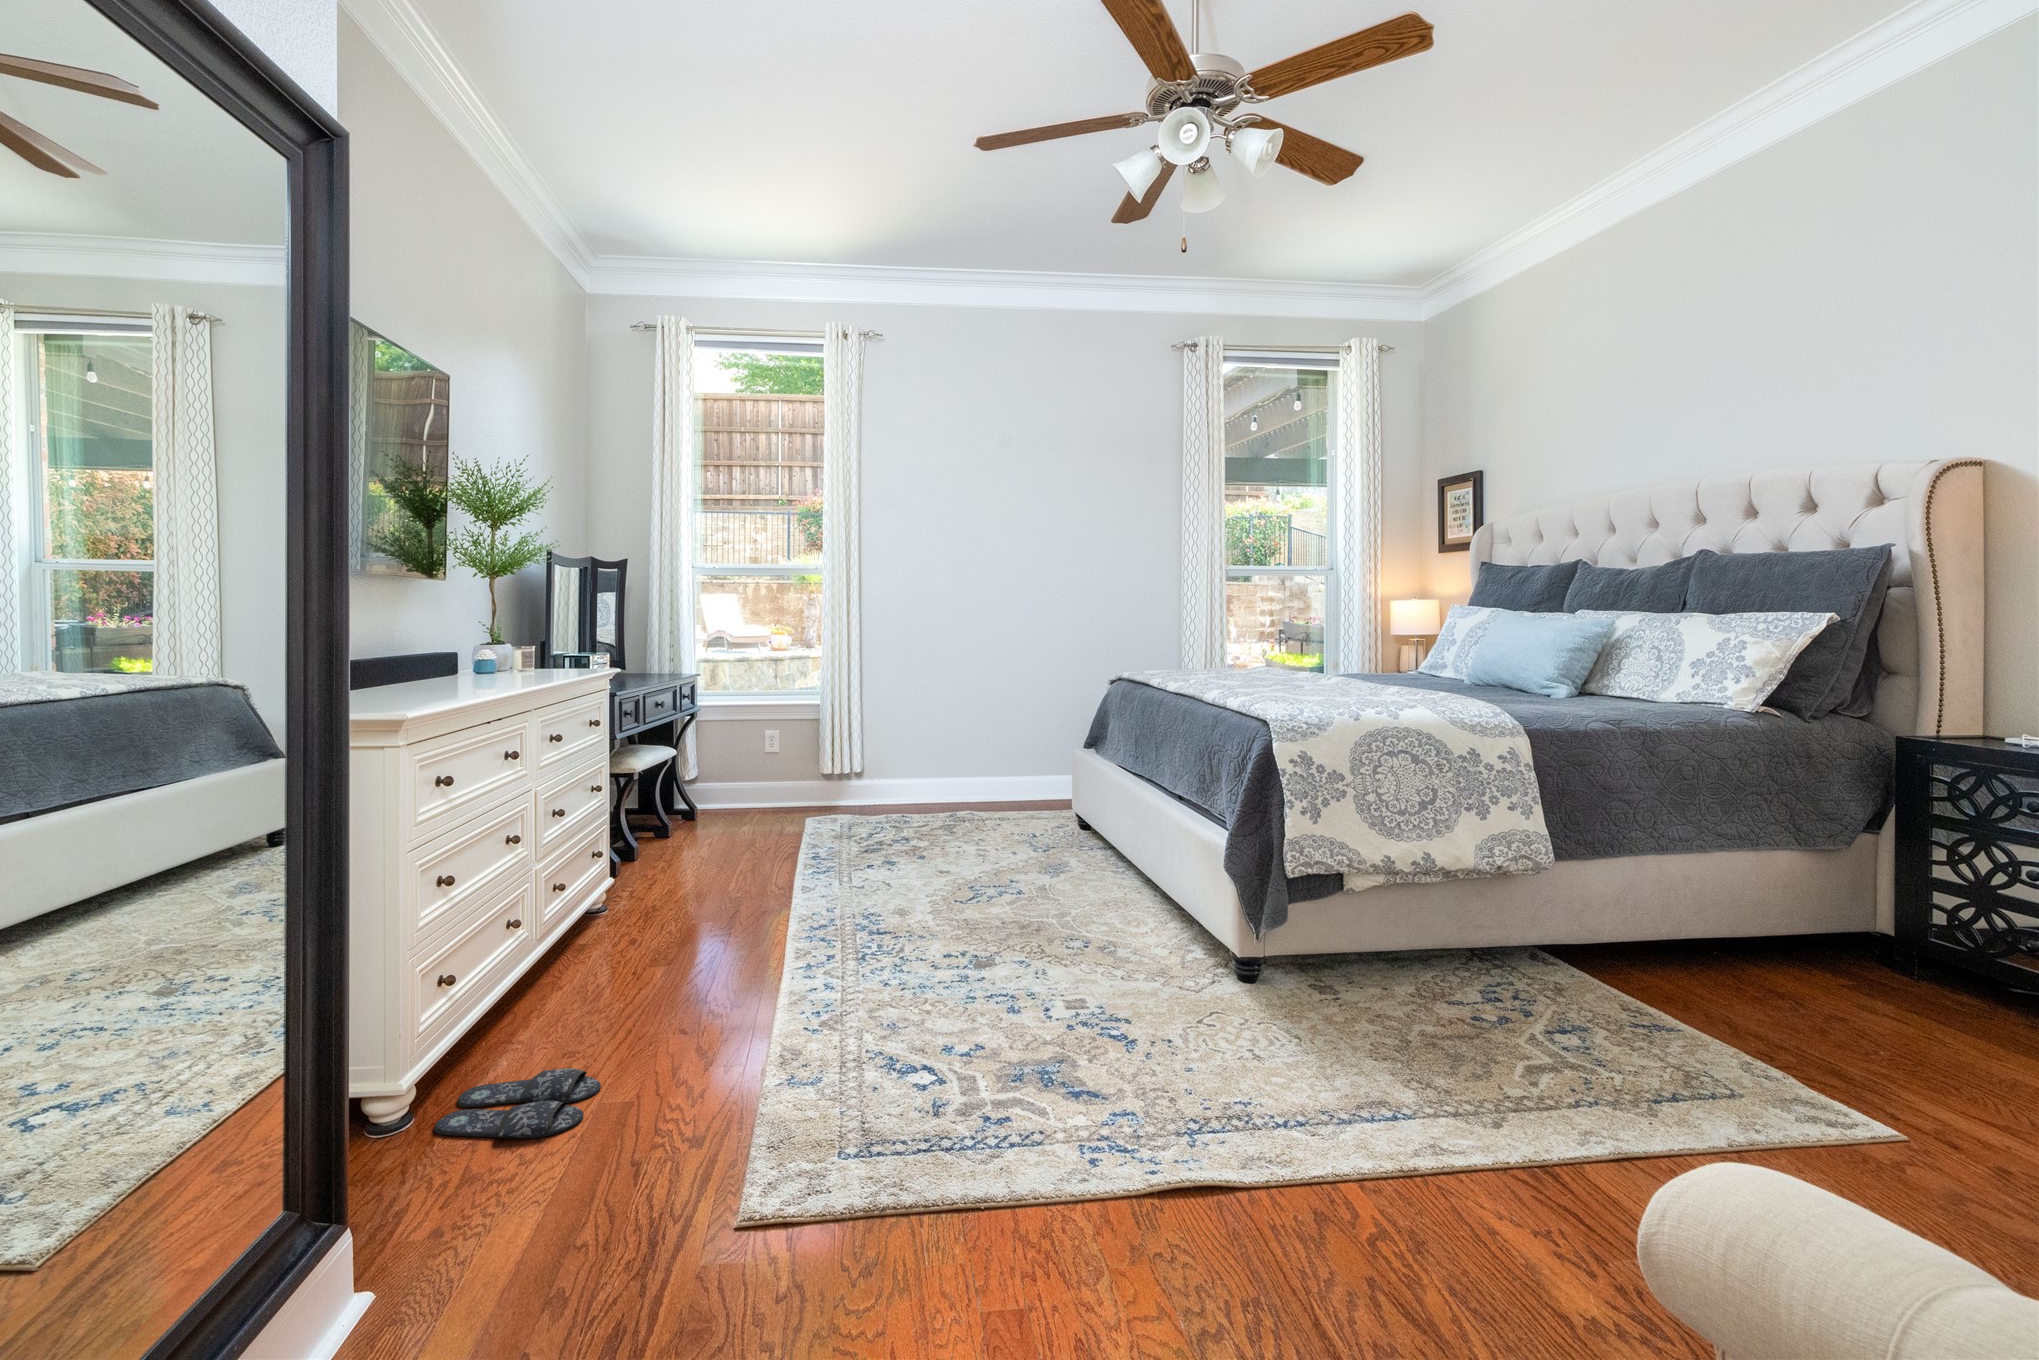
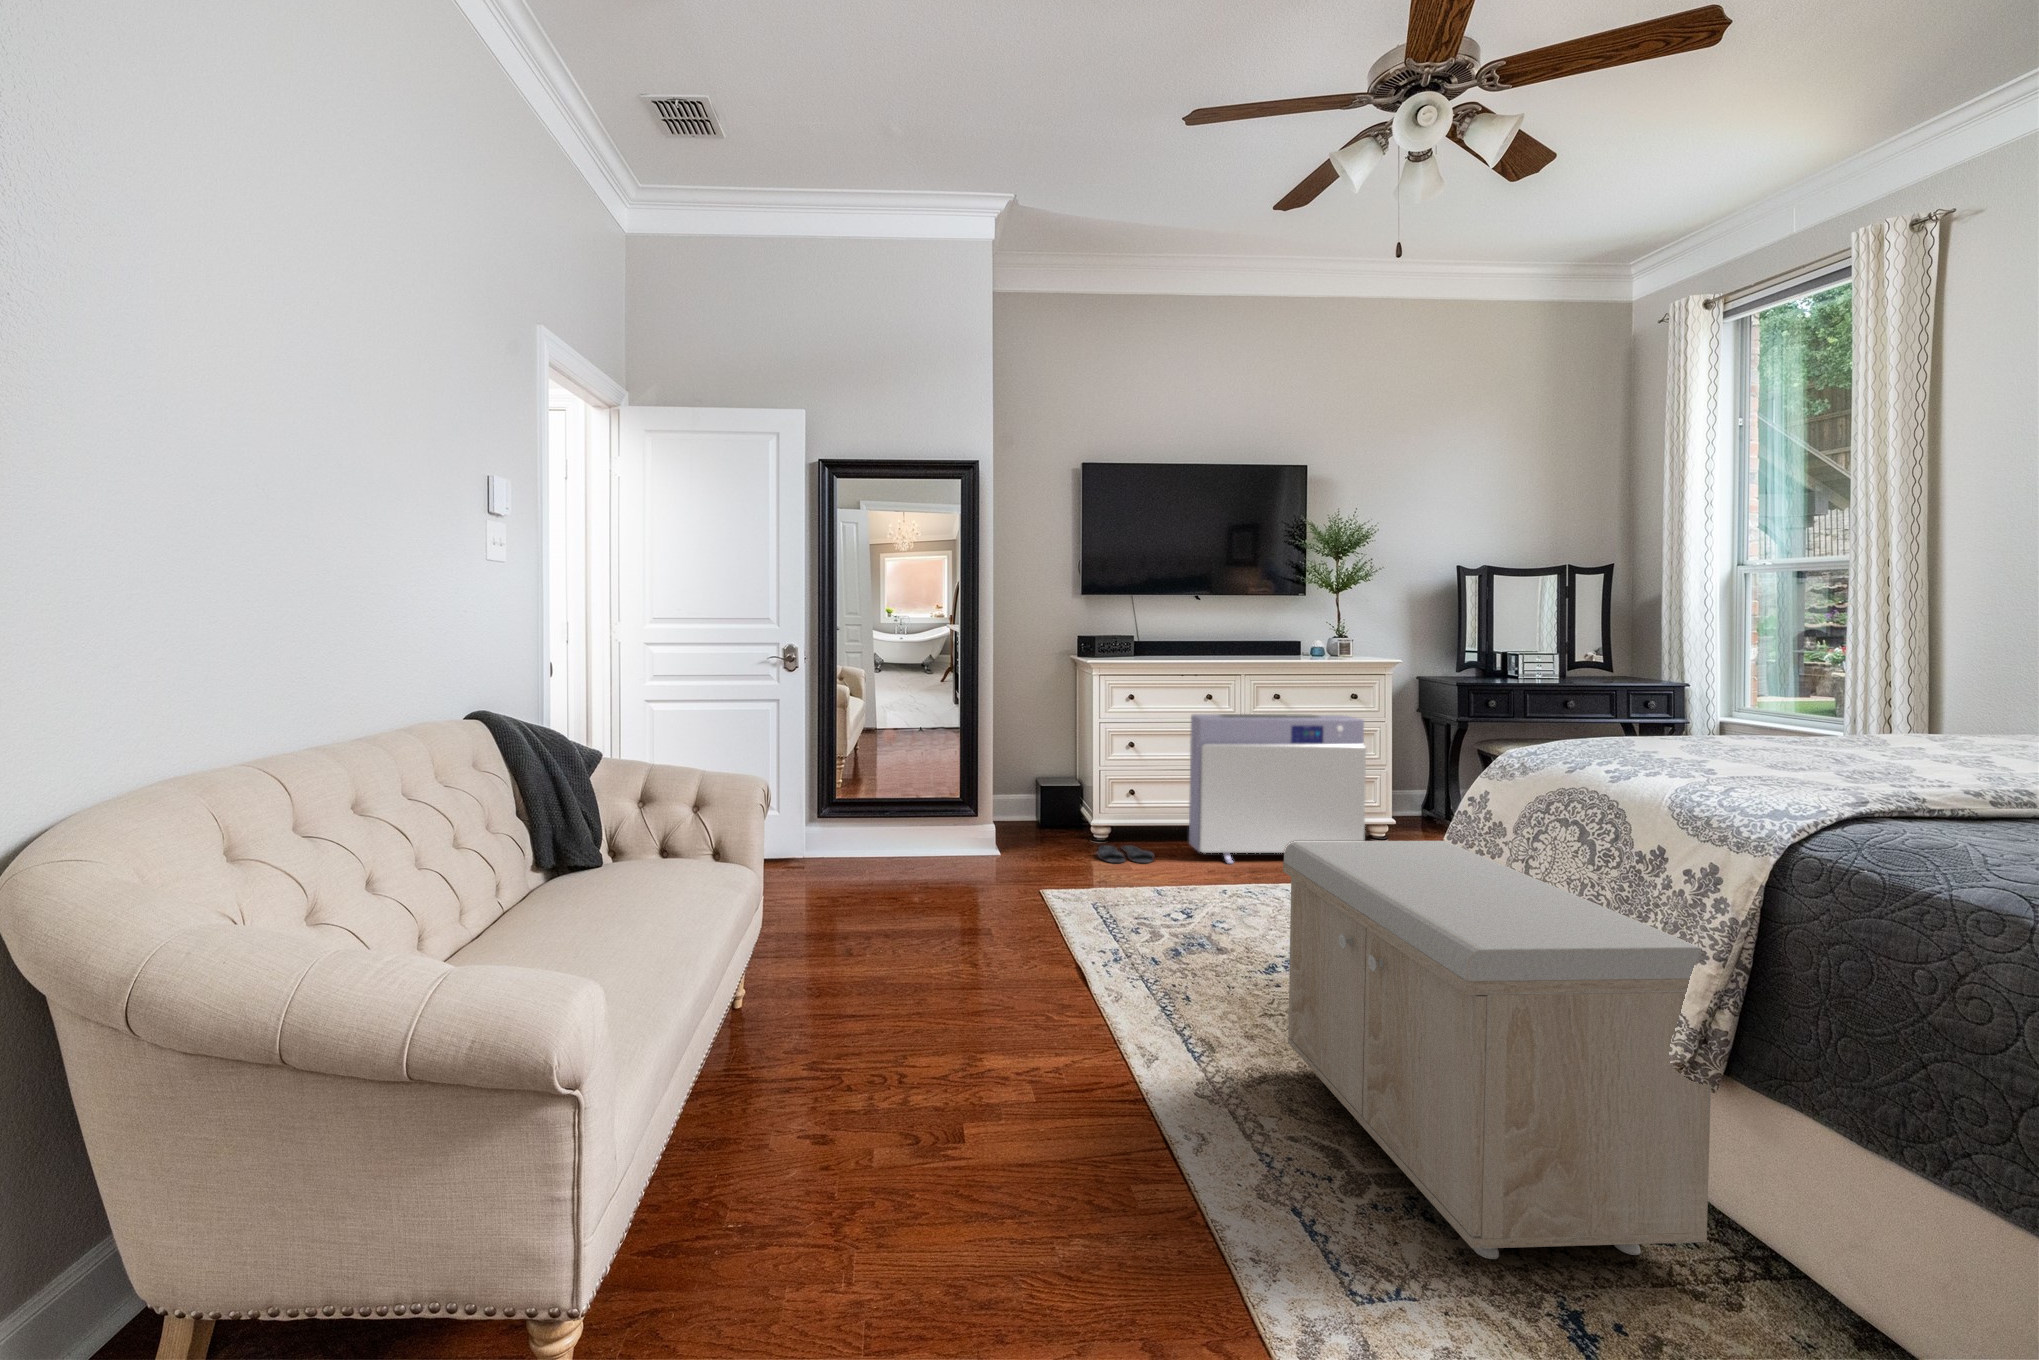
air purifier: none [529,744,683,1025] -> present [1189,714,1366,864]
storage bench: none [1295,795,1659,1055] -> present [1283,841,1711,1259]

